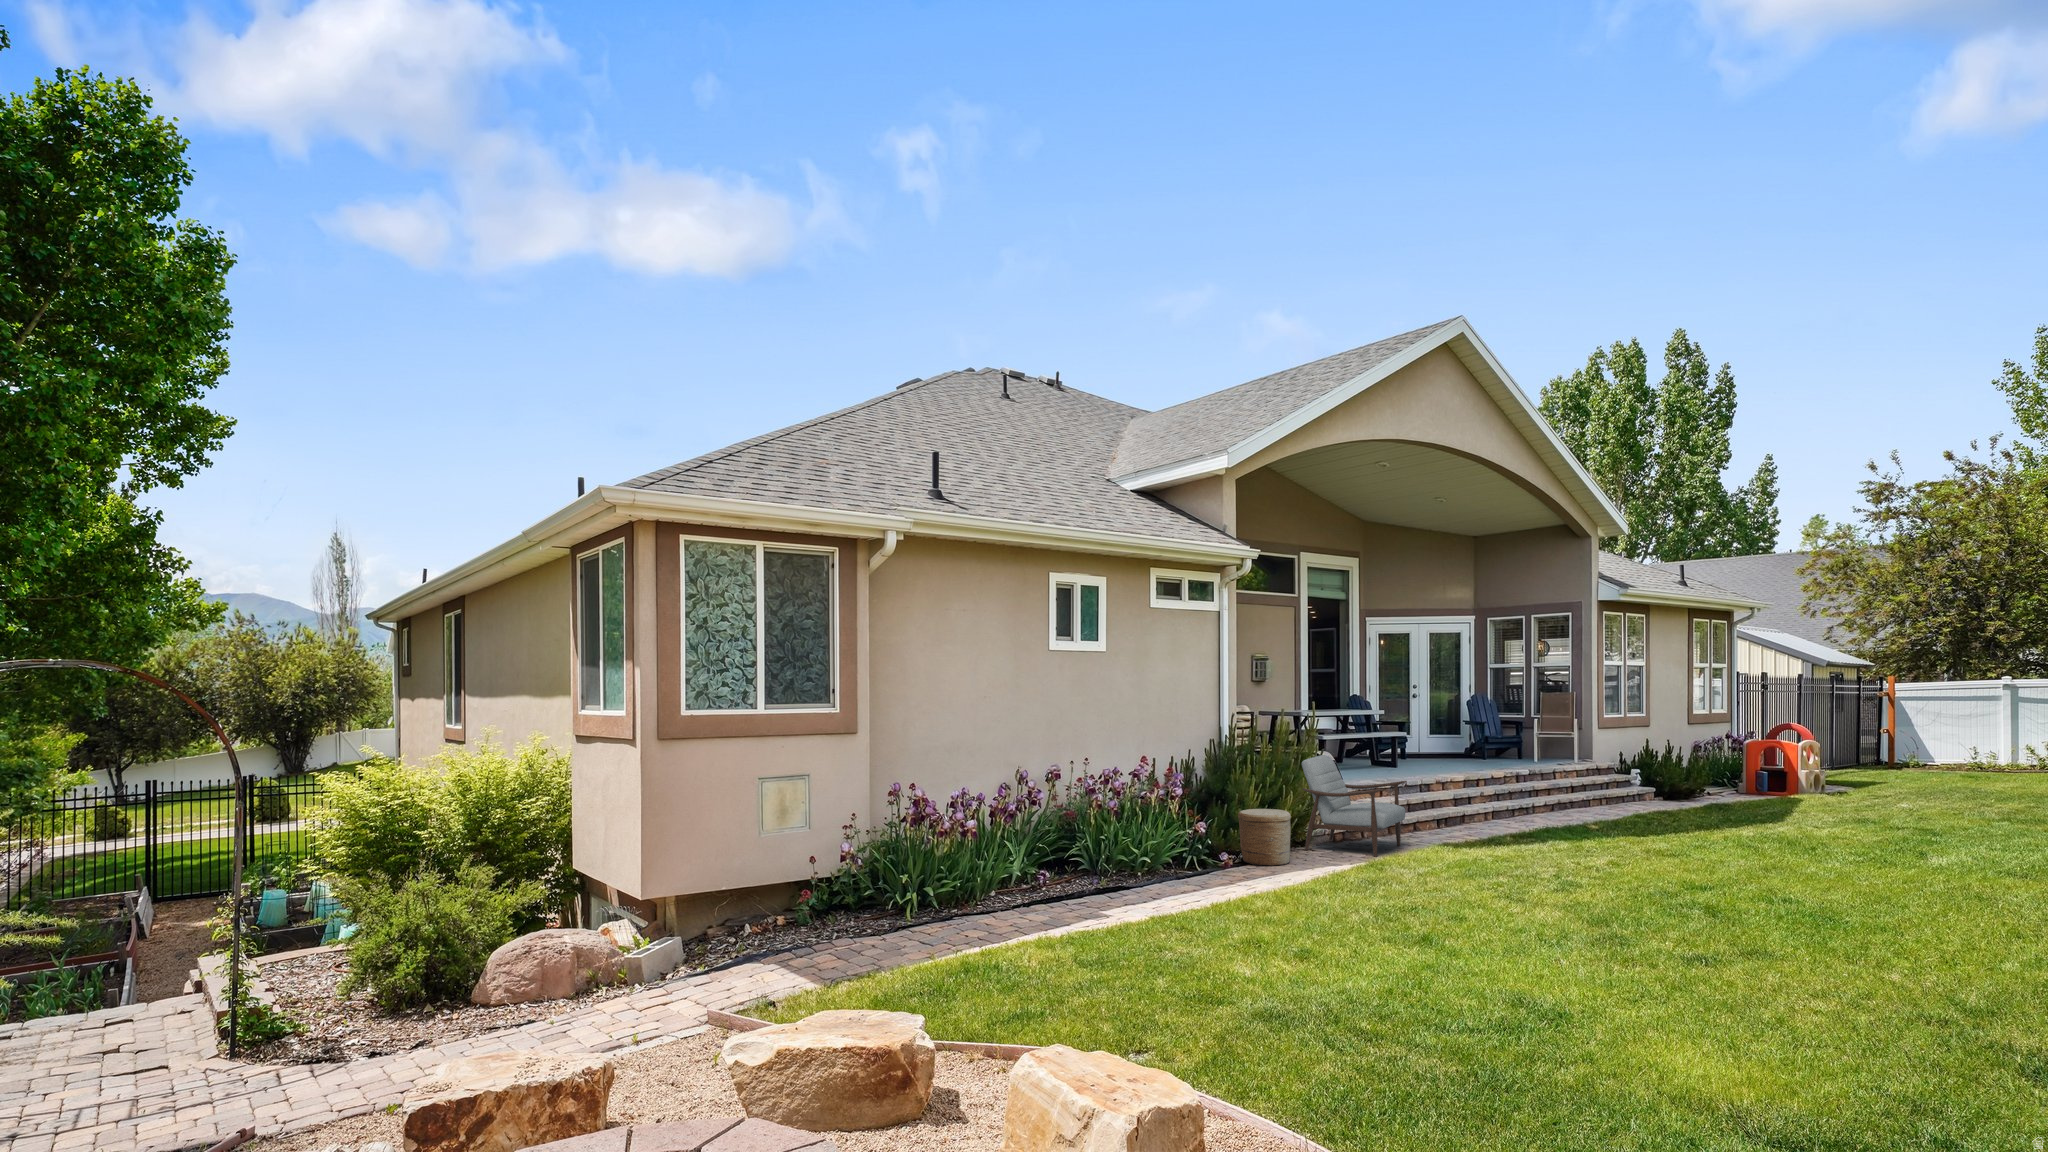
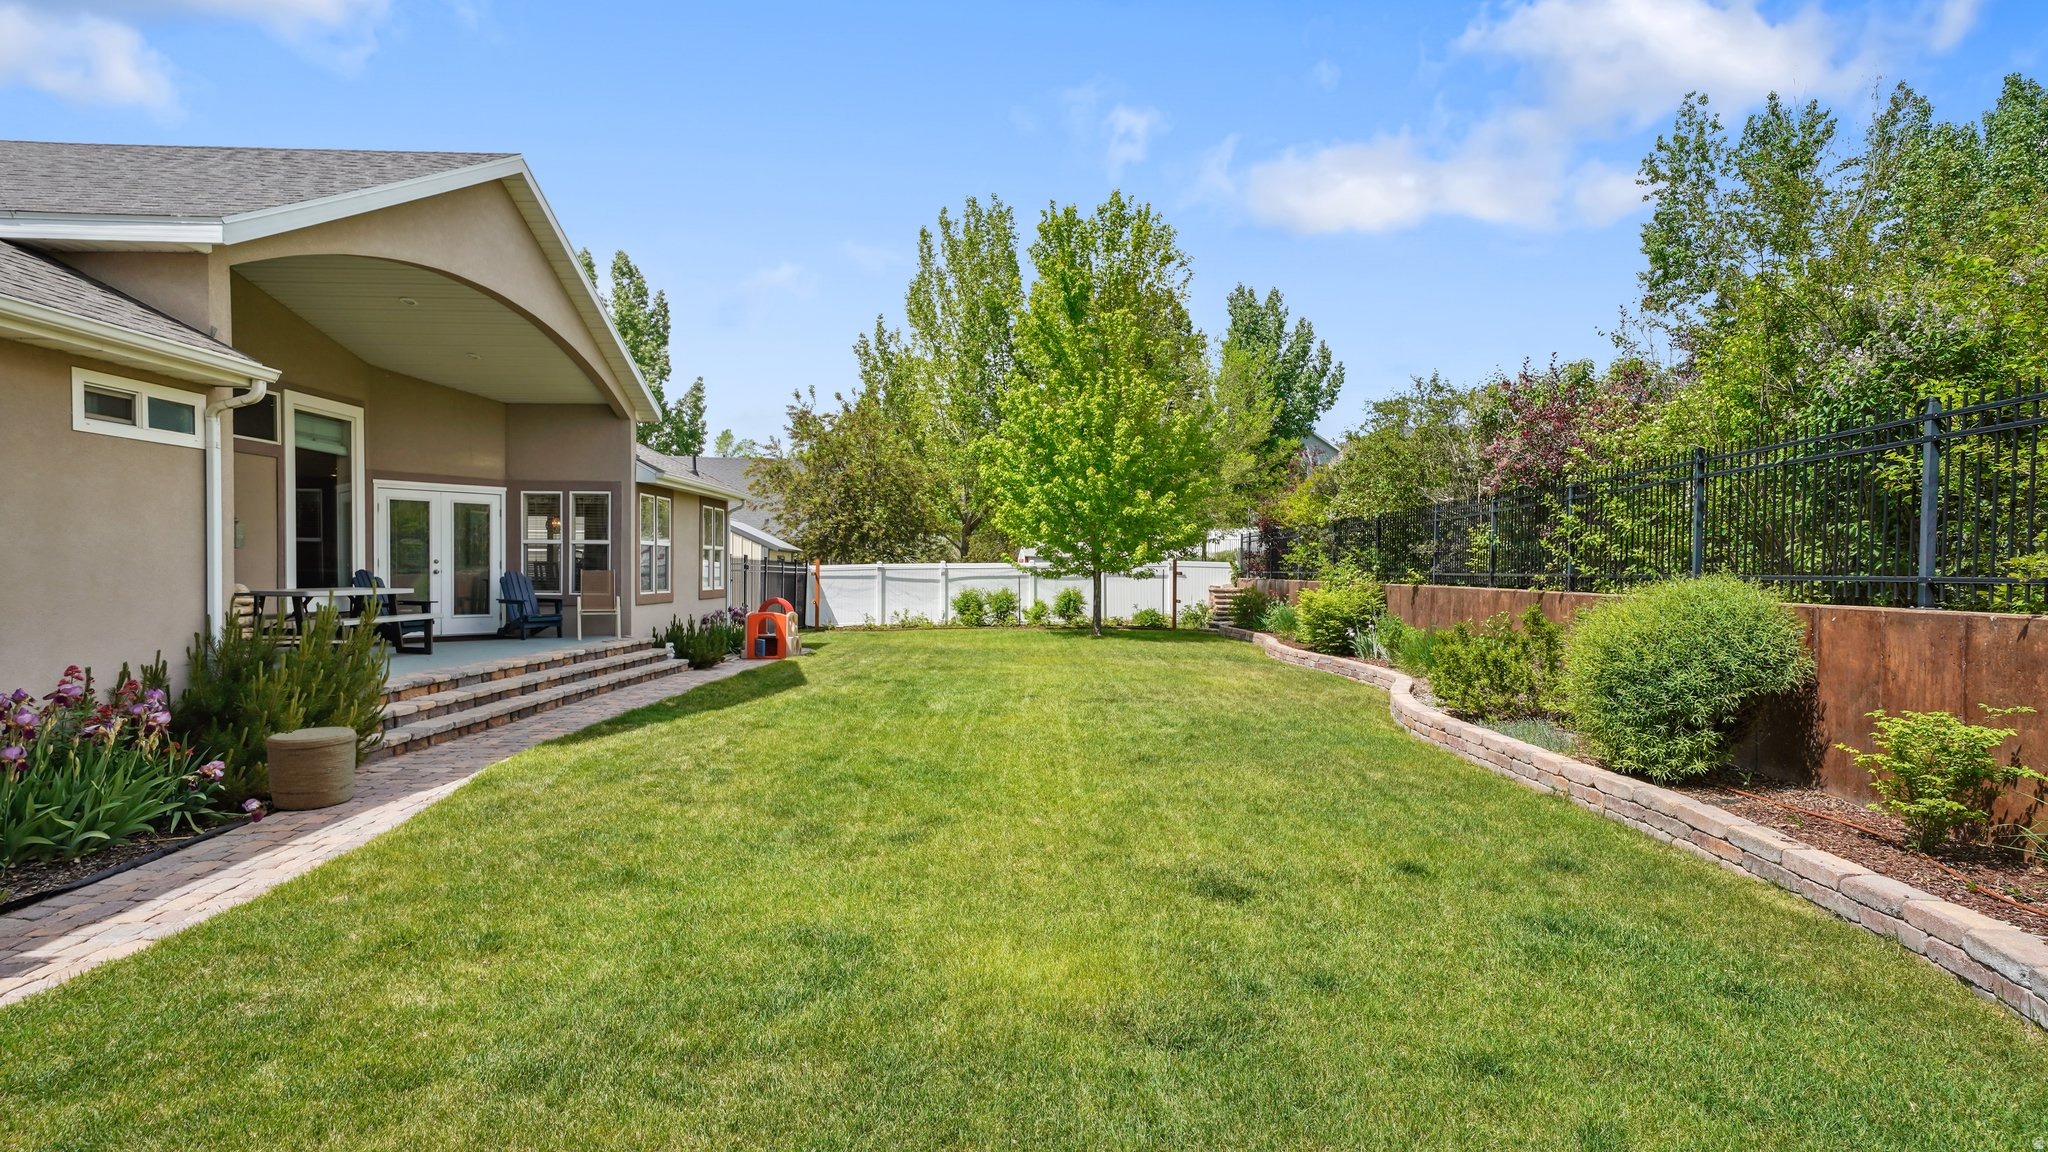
chair: present [1302,755,1407,857] -> none [359,647,502,775]

